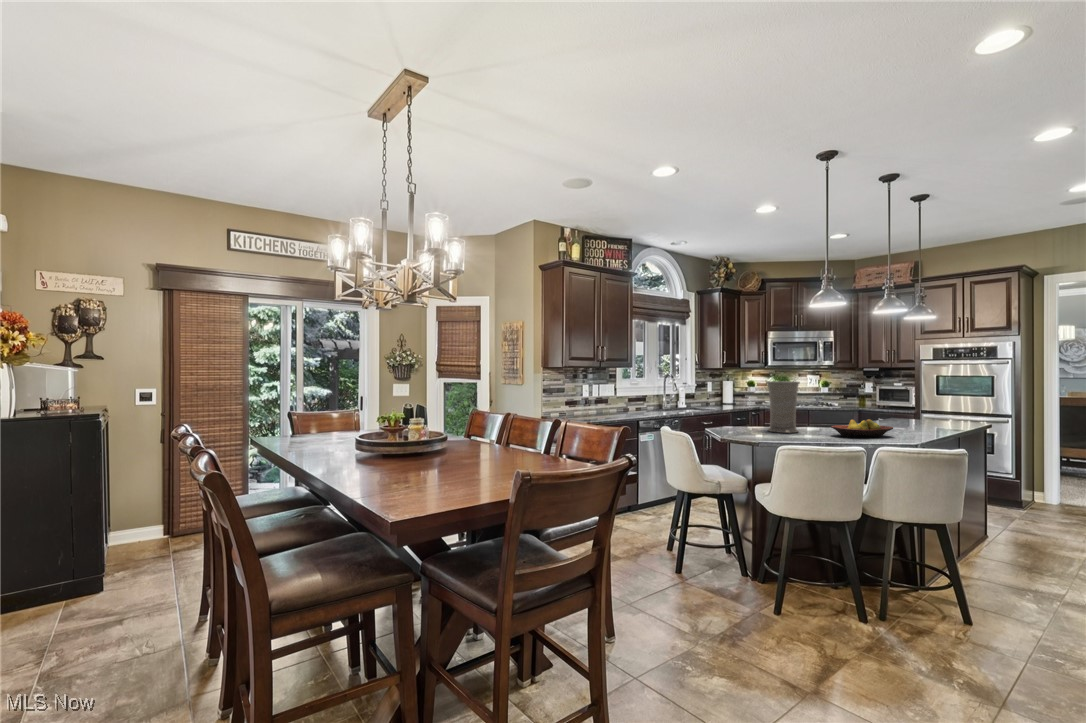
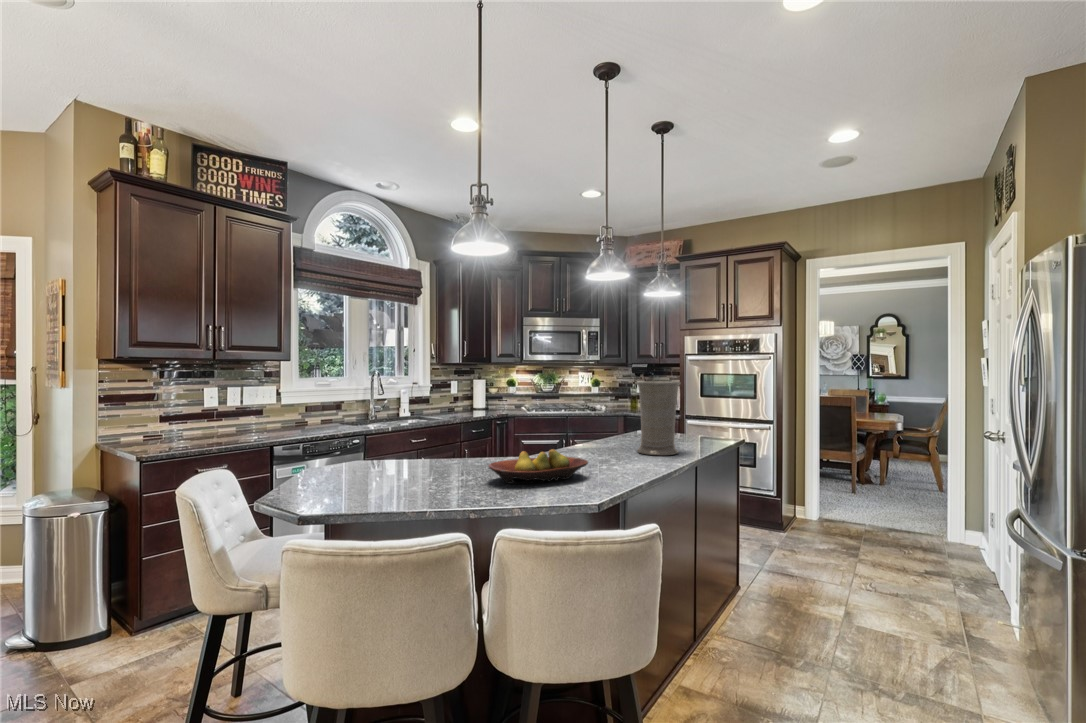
vase: present [766,381,800,433] -> present [636,381,681,455]

